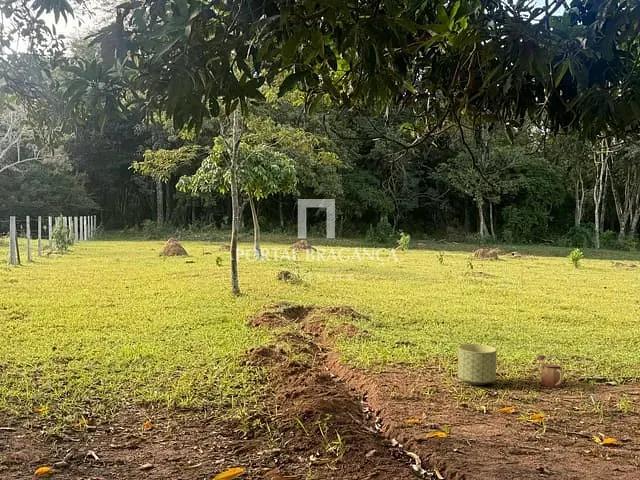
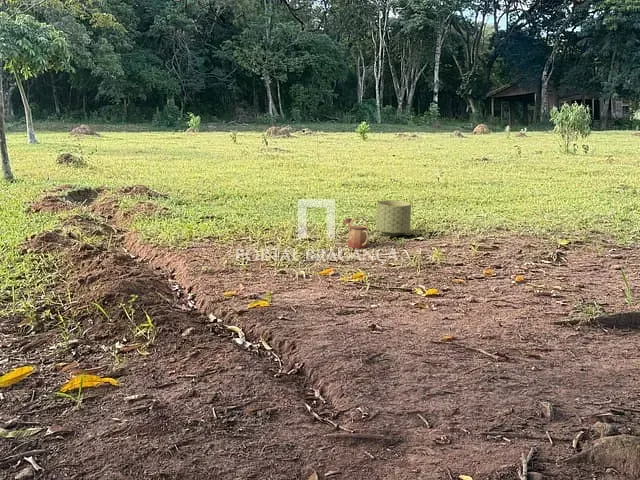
planter: present [458,344,497,385] -> present [376,200,411,236]

